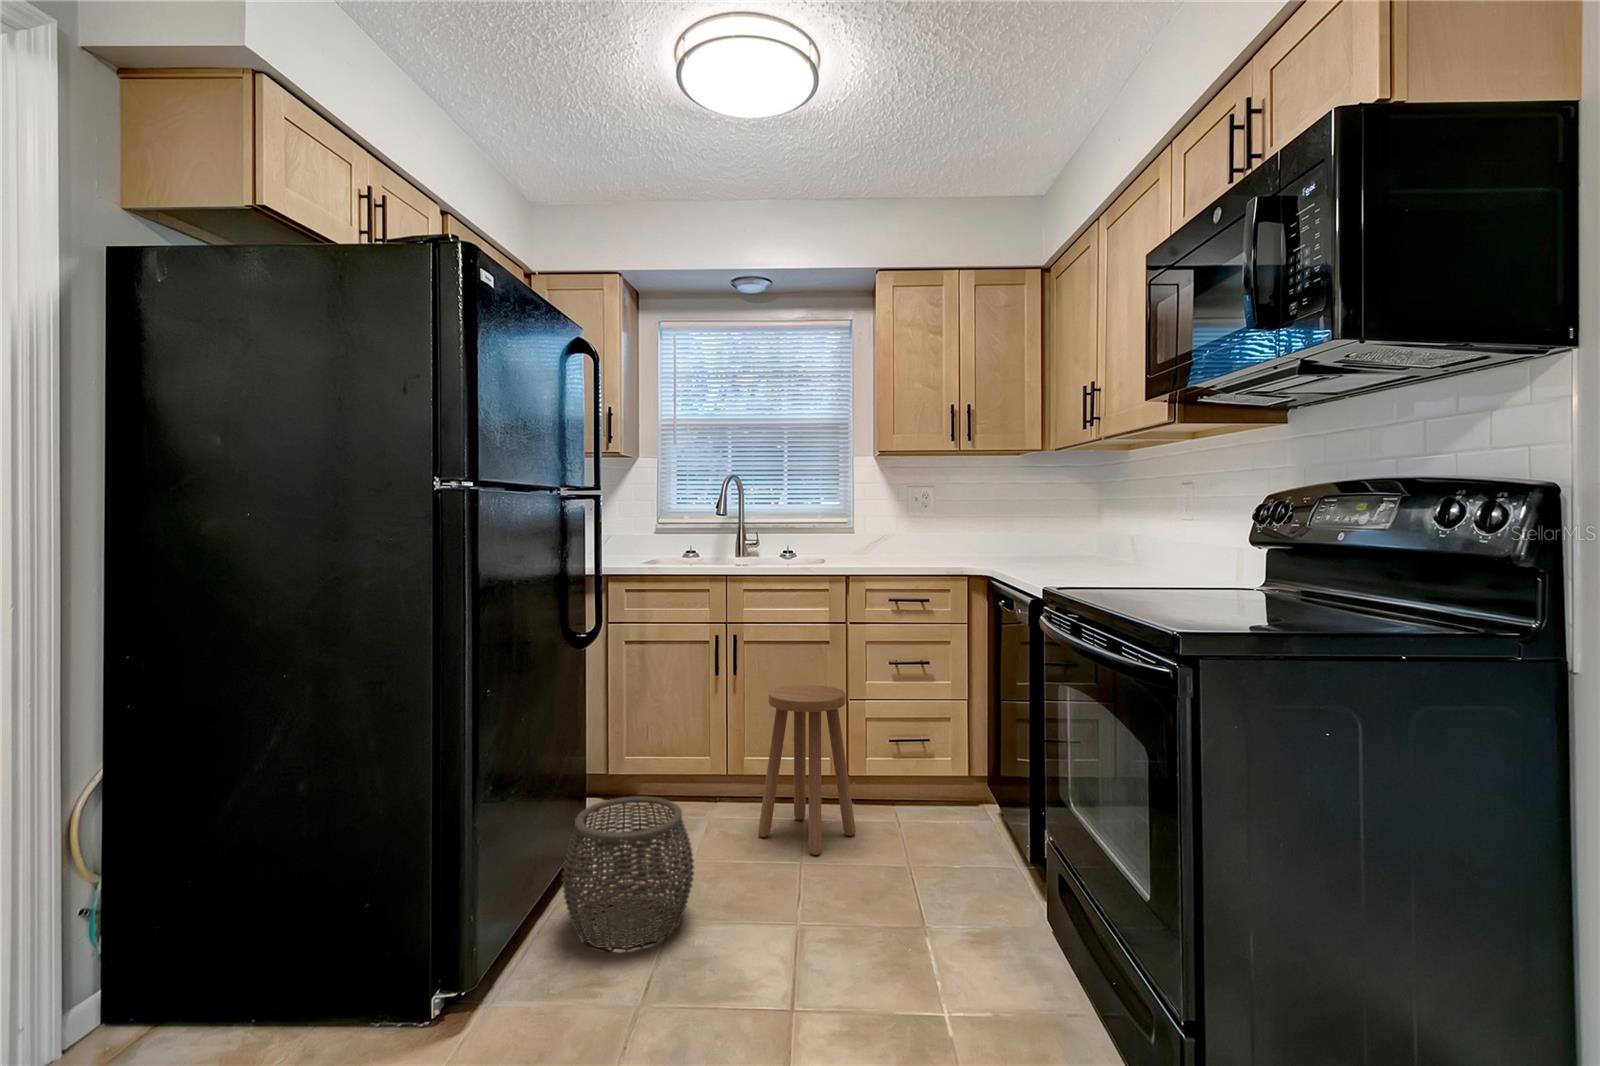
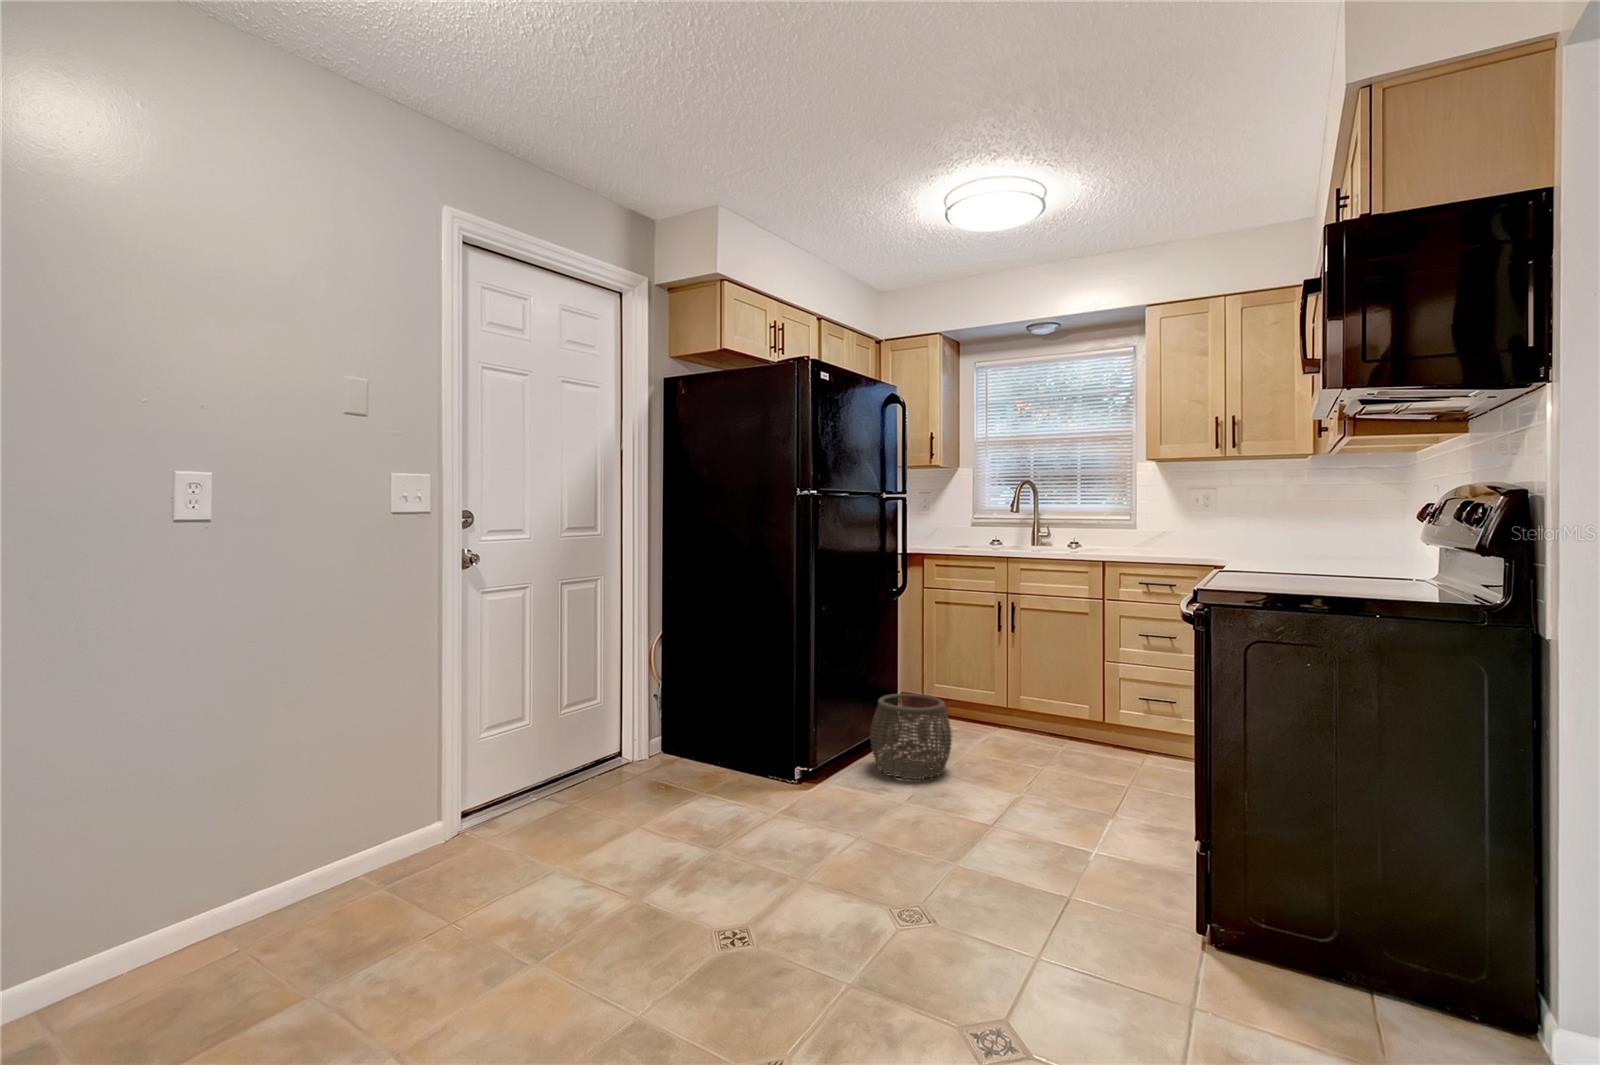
stool: present [758,685,856,855] -> none [1018,642,1095,763]

